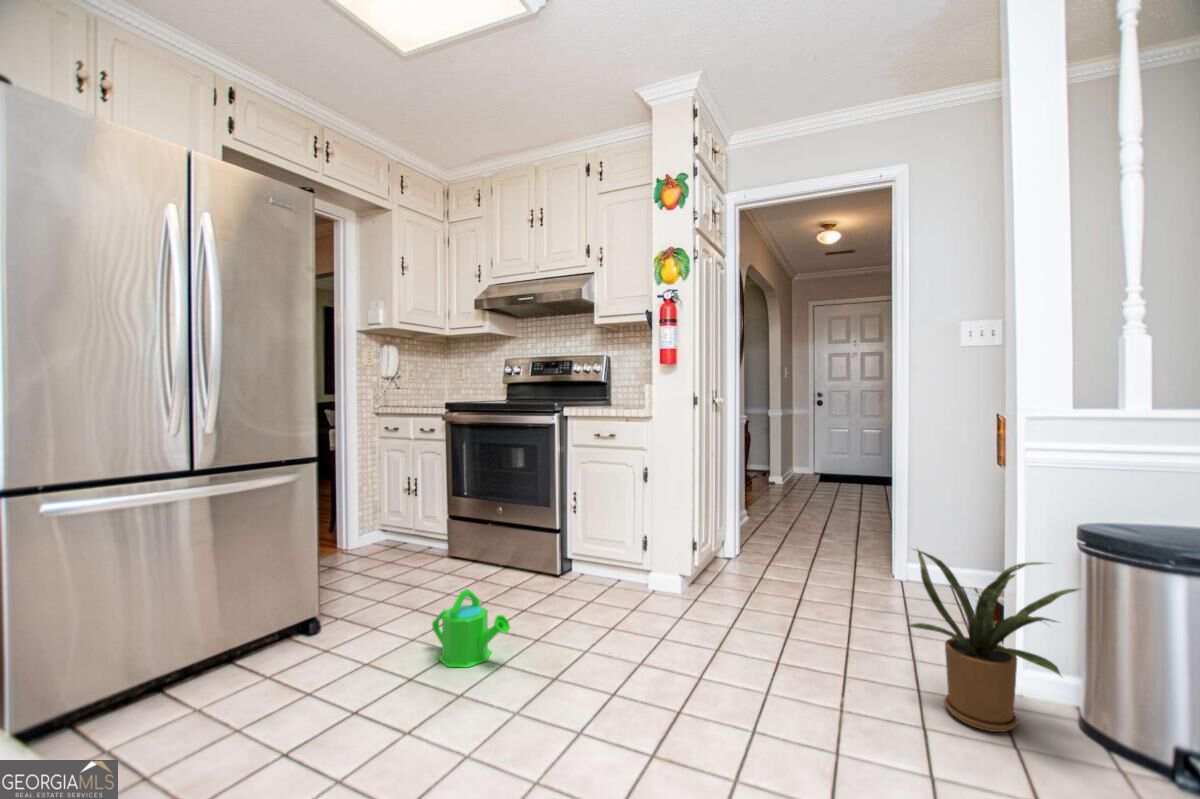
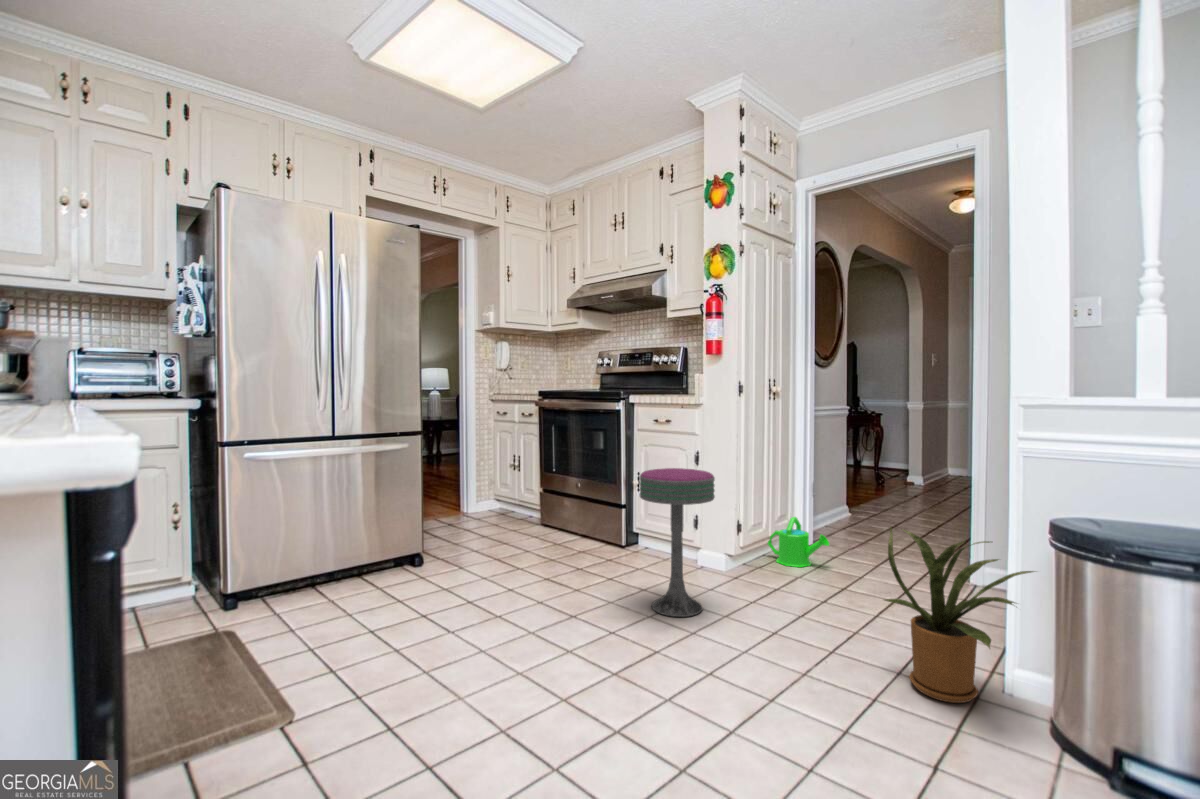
bar stool: none [620,492,705,665] -> present [640,468,715,617]
watering can: present [432,589,510,667] -> present [767,517,829,567]

